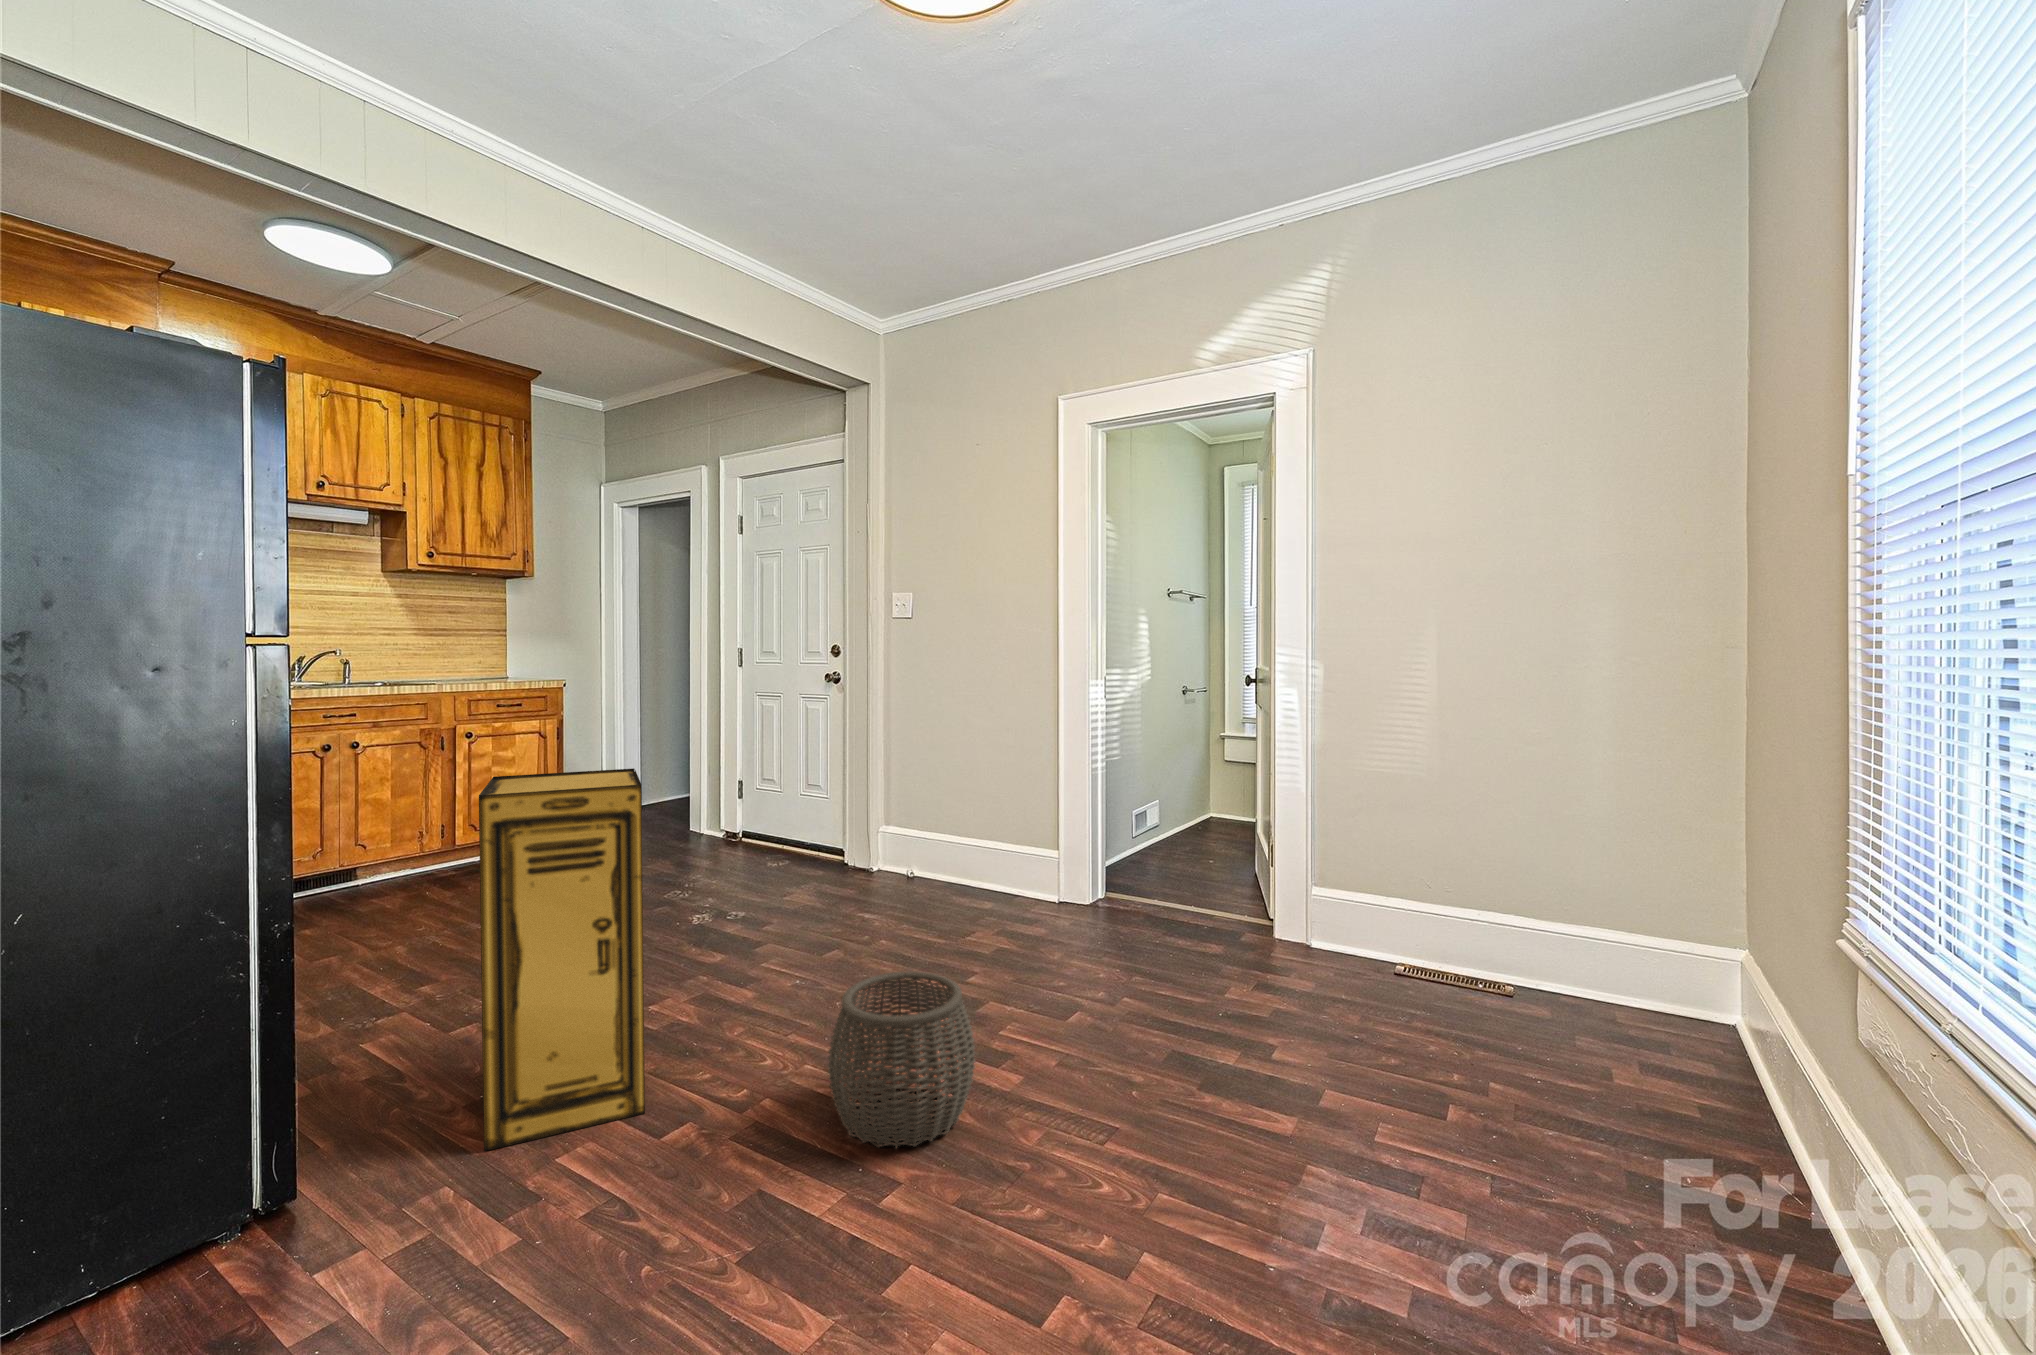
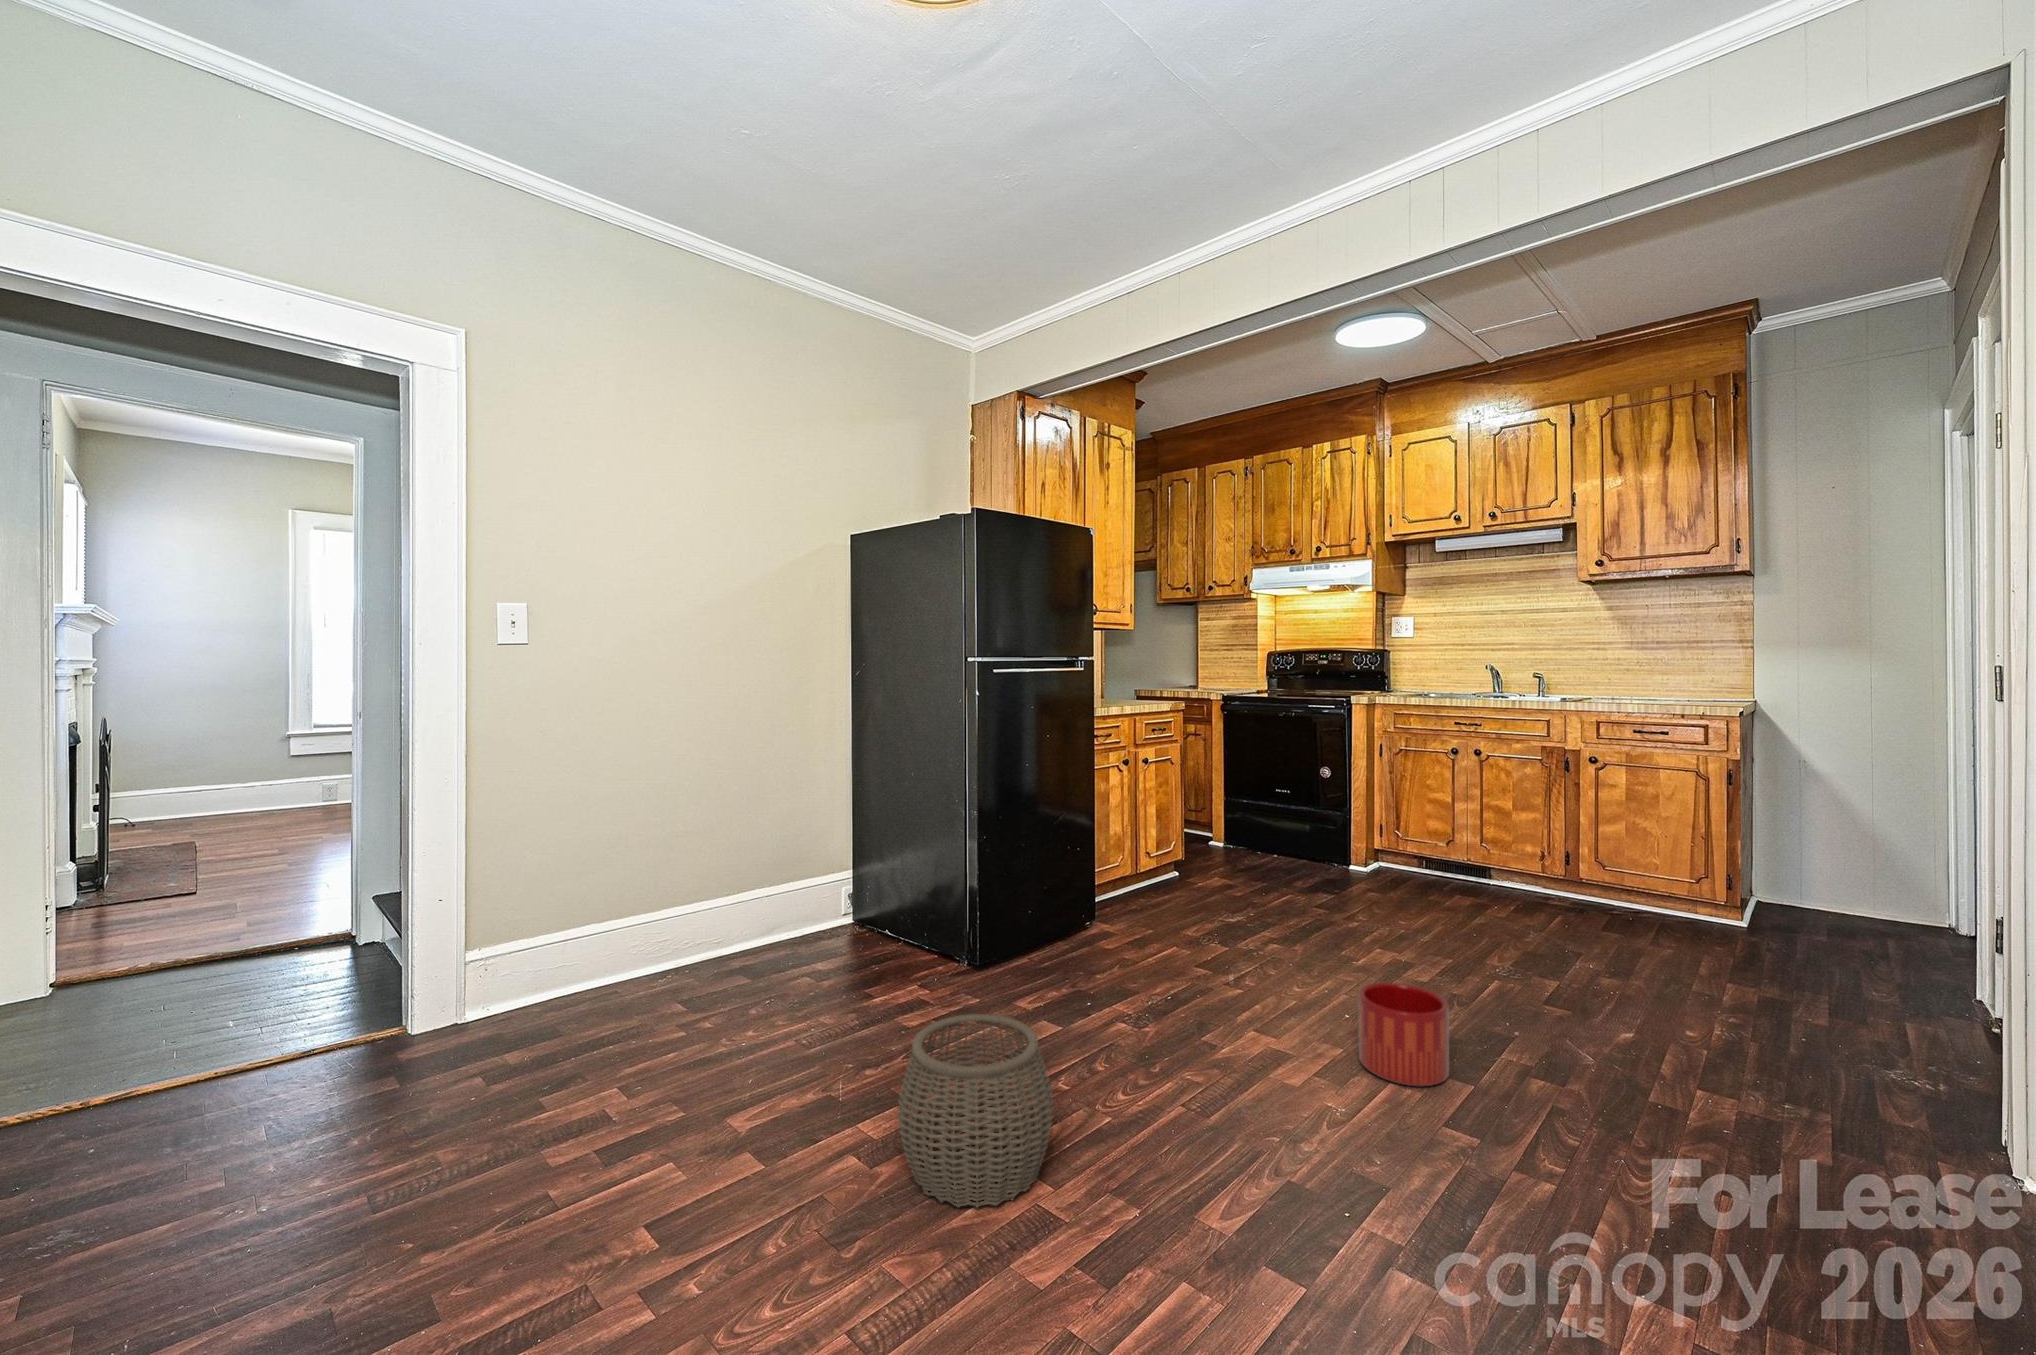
storage cabinet: present [479,768,645,1151] -> none [1004,766,1134,1047]
planter: none [724,893,789,966] -> present [1359,982,1449,1086]

